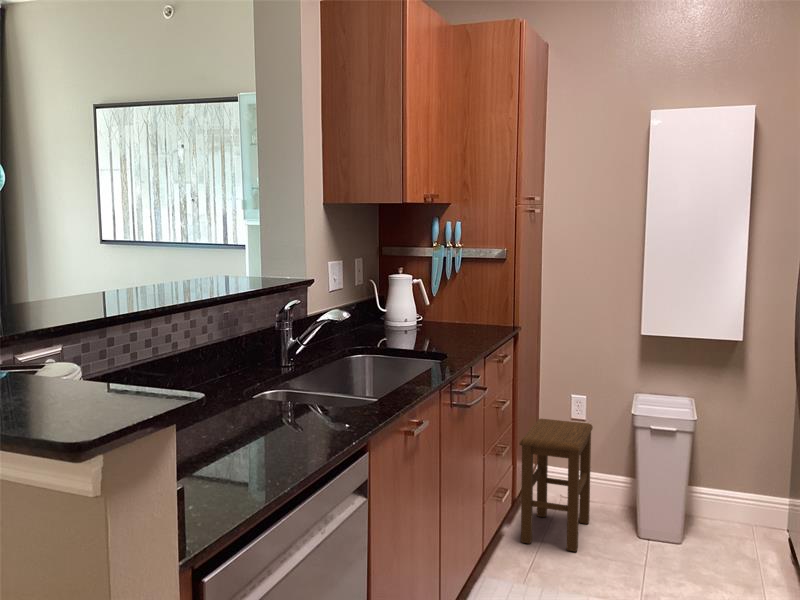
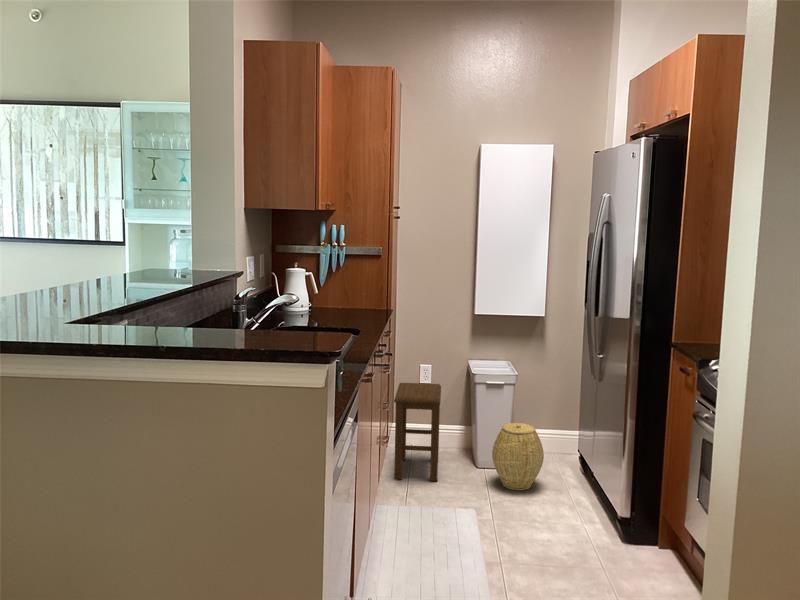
woven basket: none [652,485,726,580] -> present [492,423,544,490]

